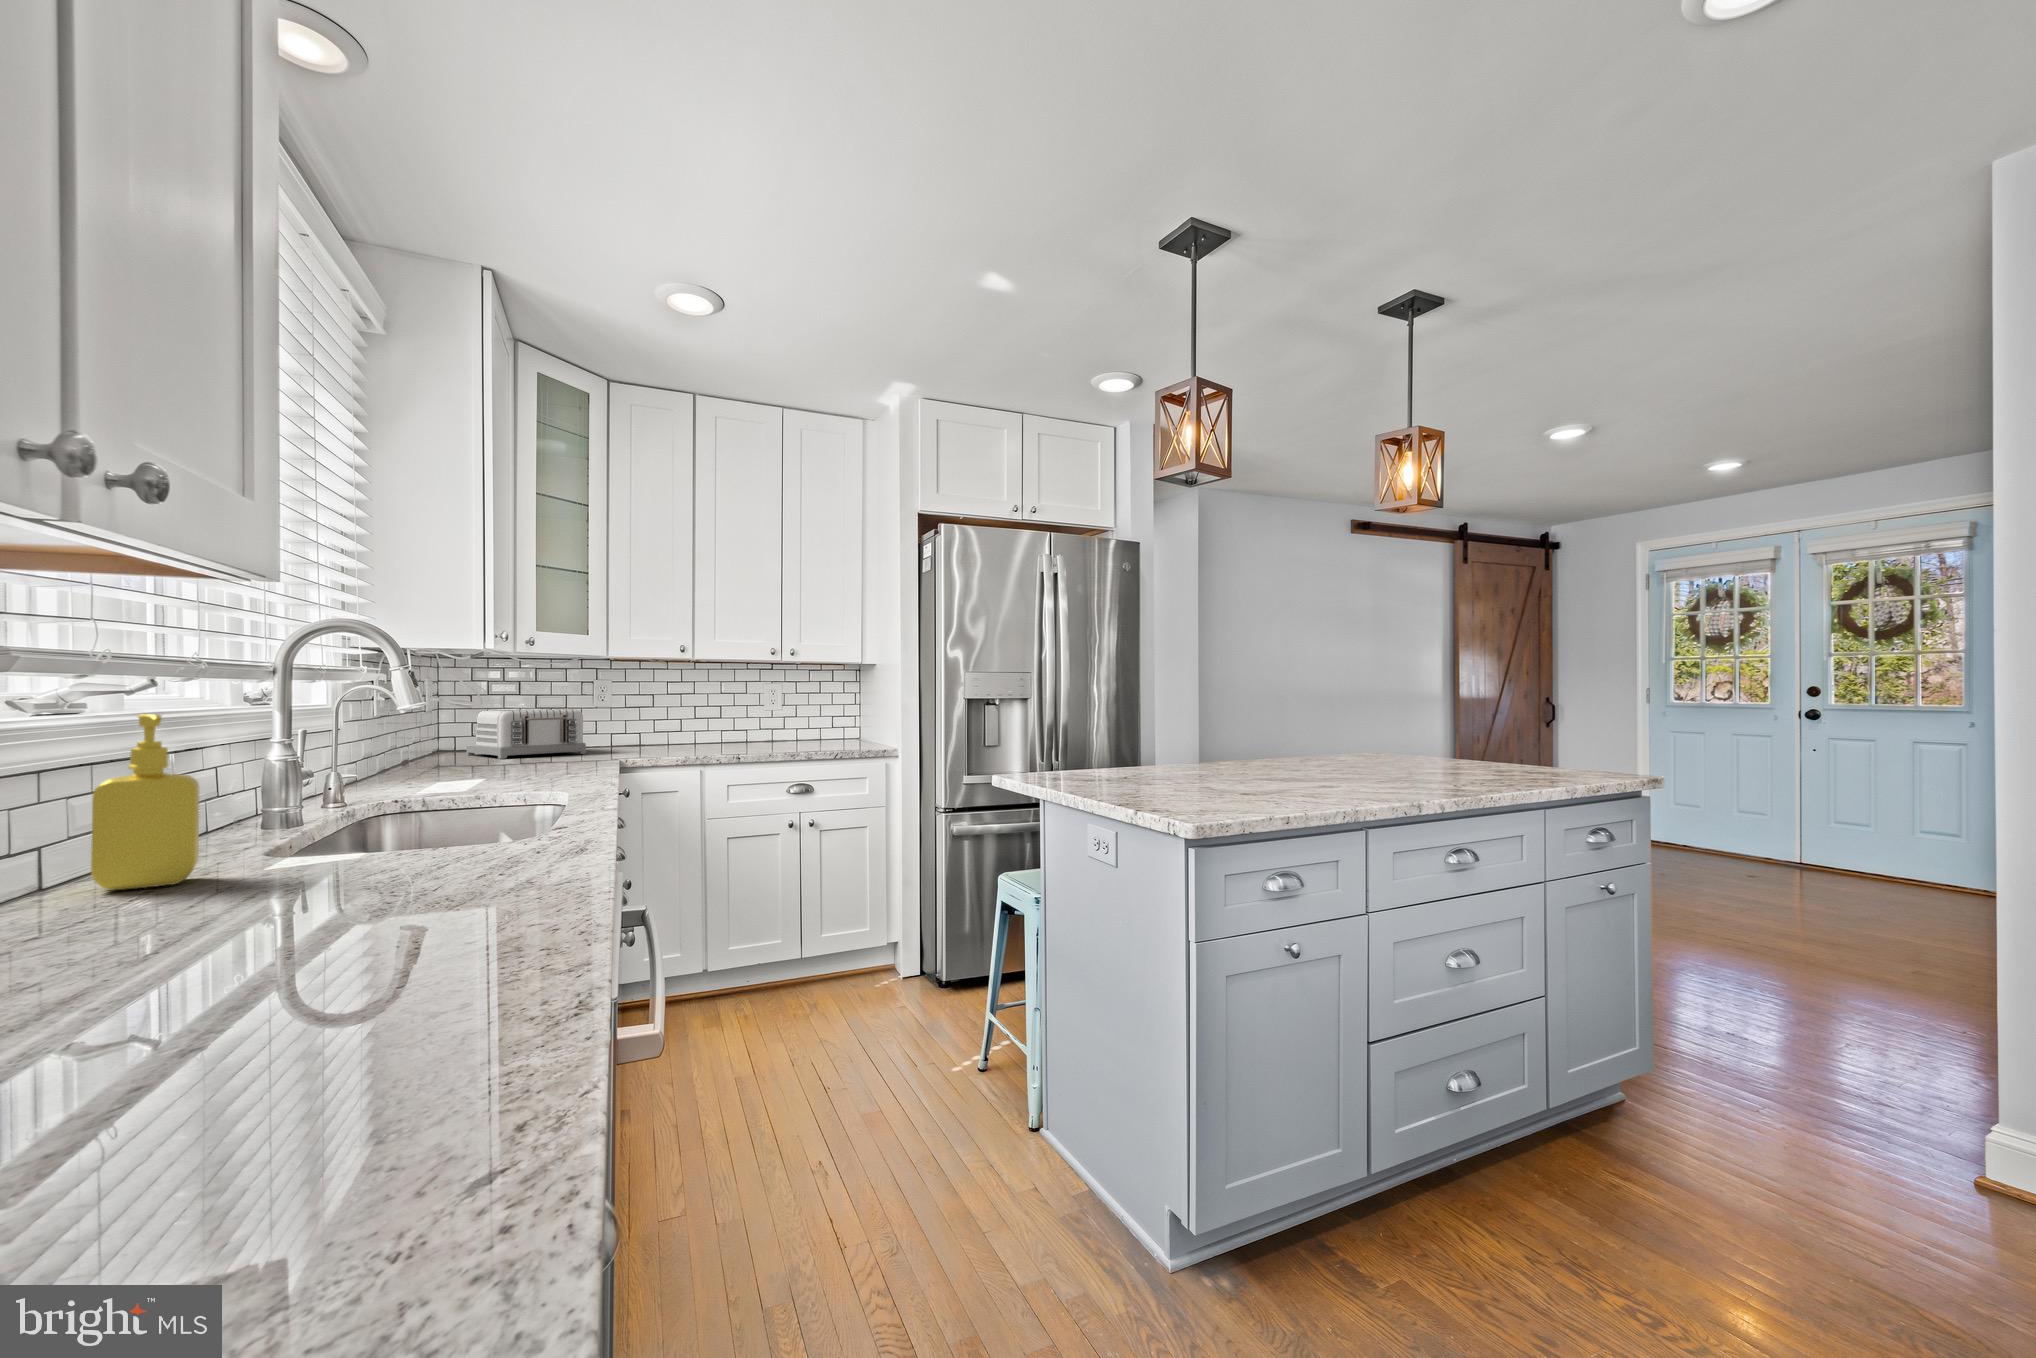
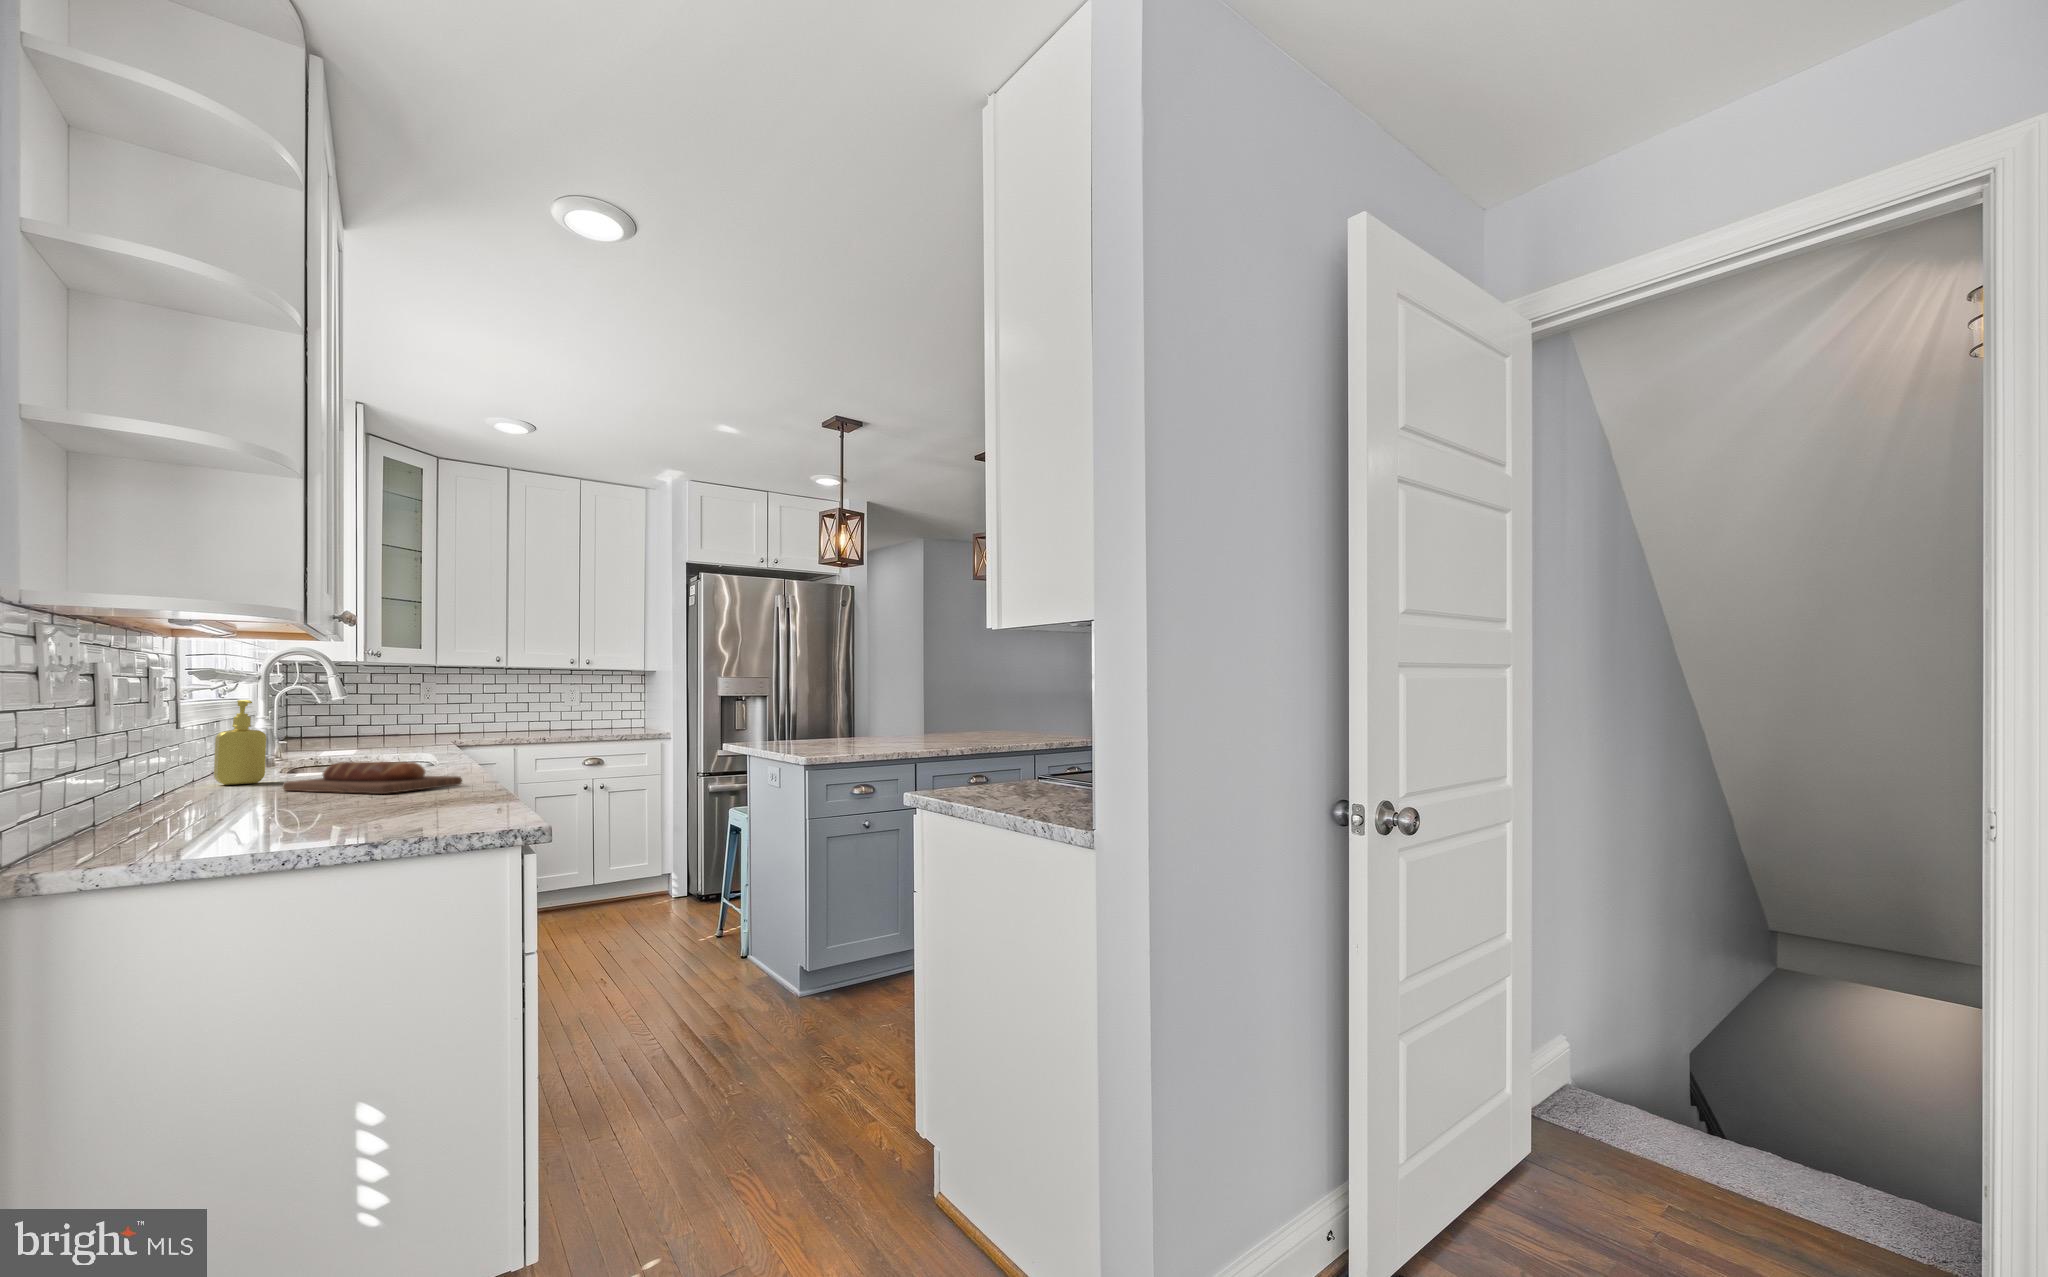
toaster: present [467,708,586,759] -> none [312,706,415,744]
bread loaf: none [145,863,531,984] -> present [283,761,462,794]

